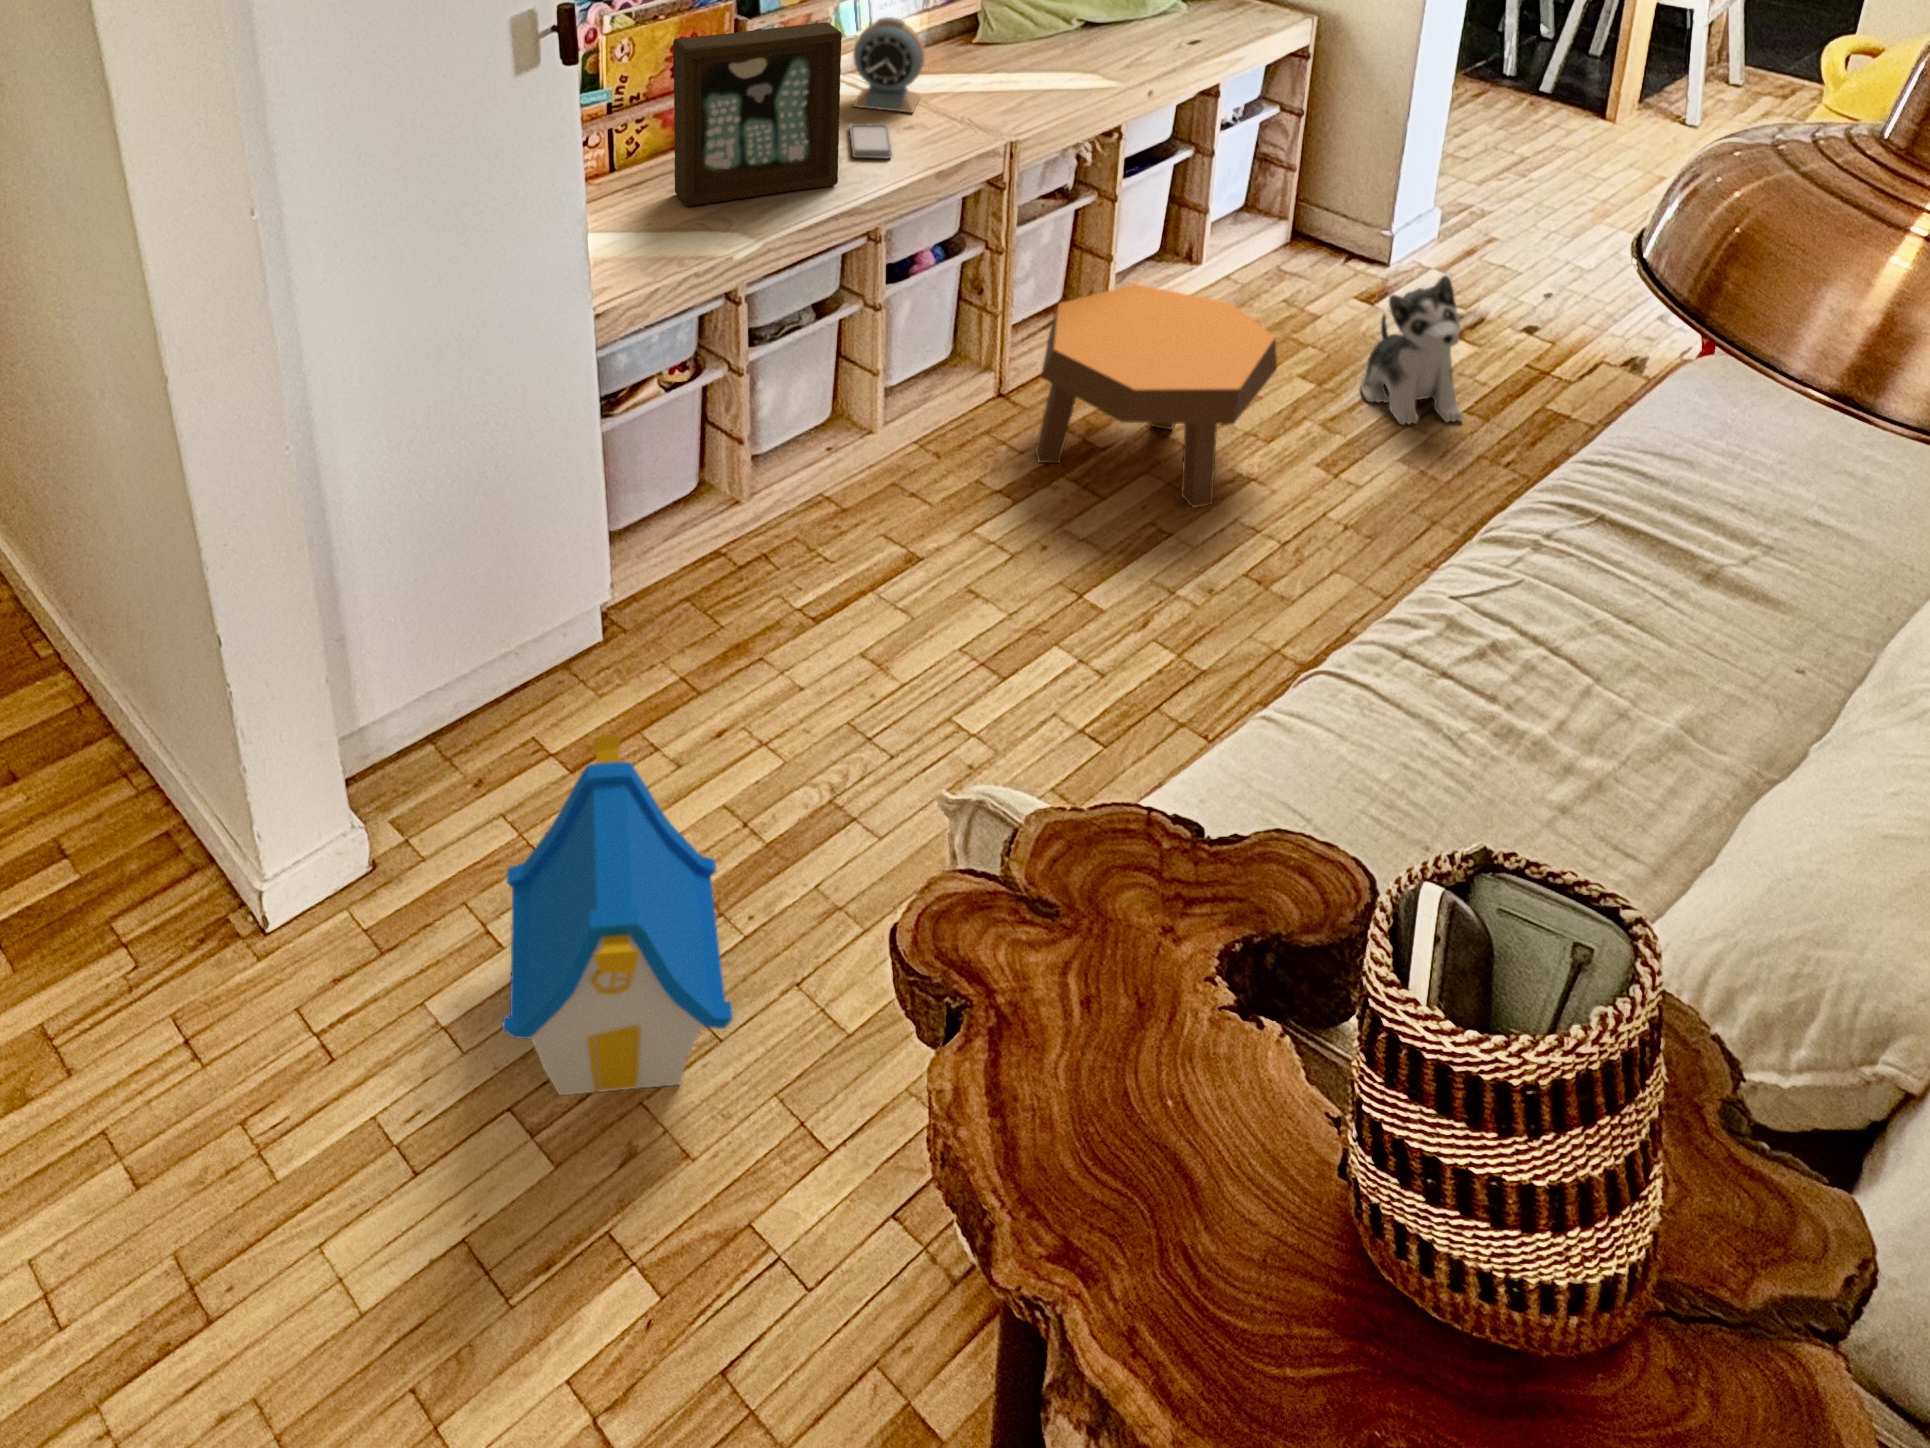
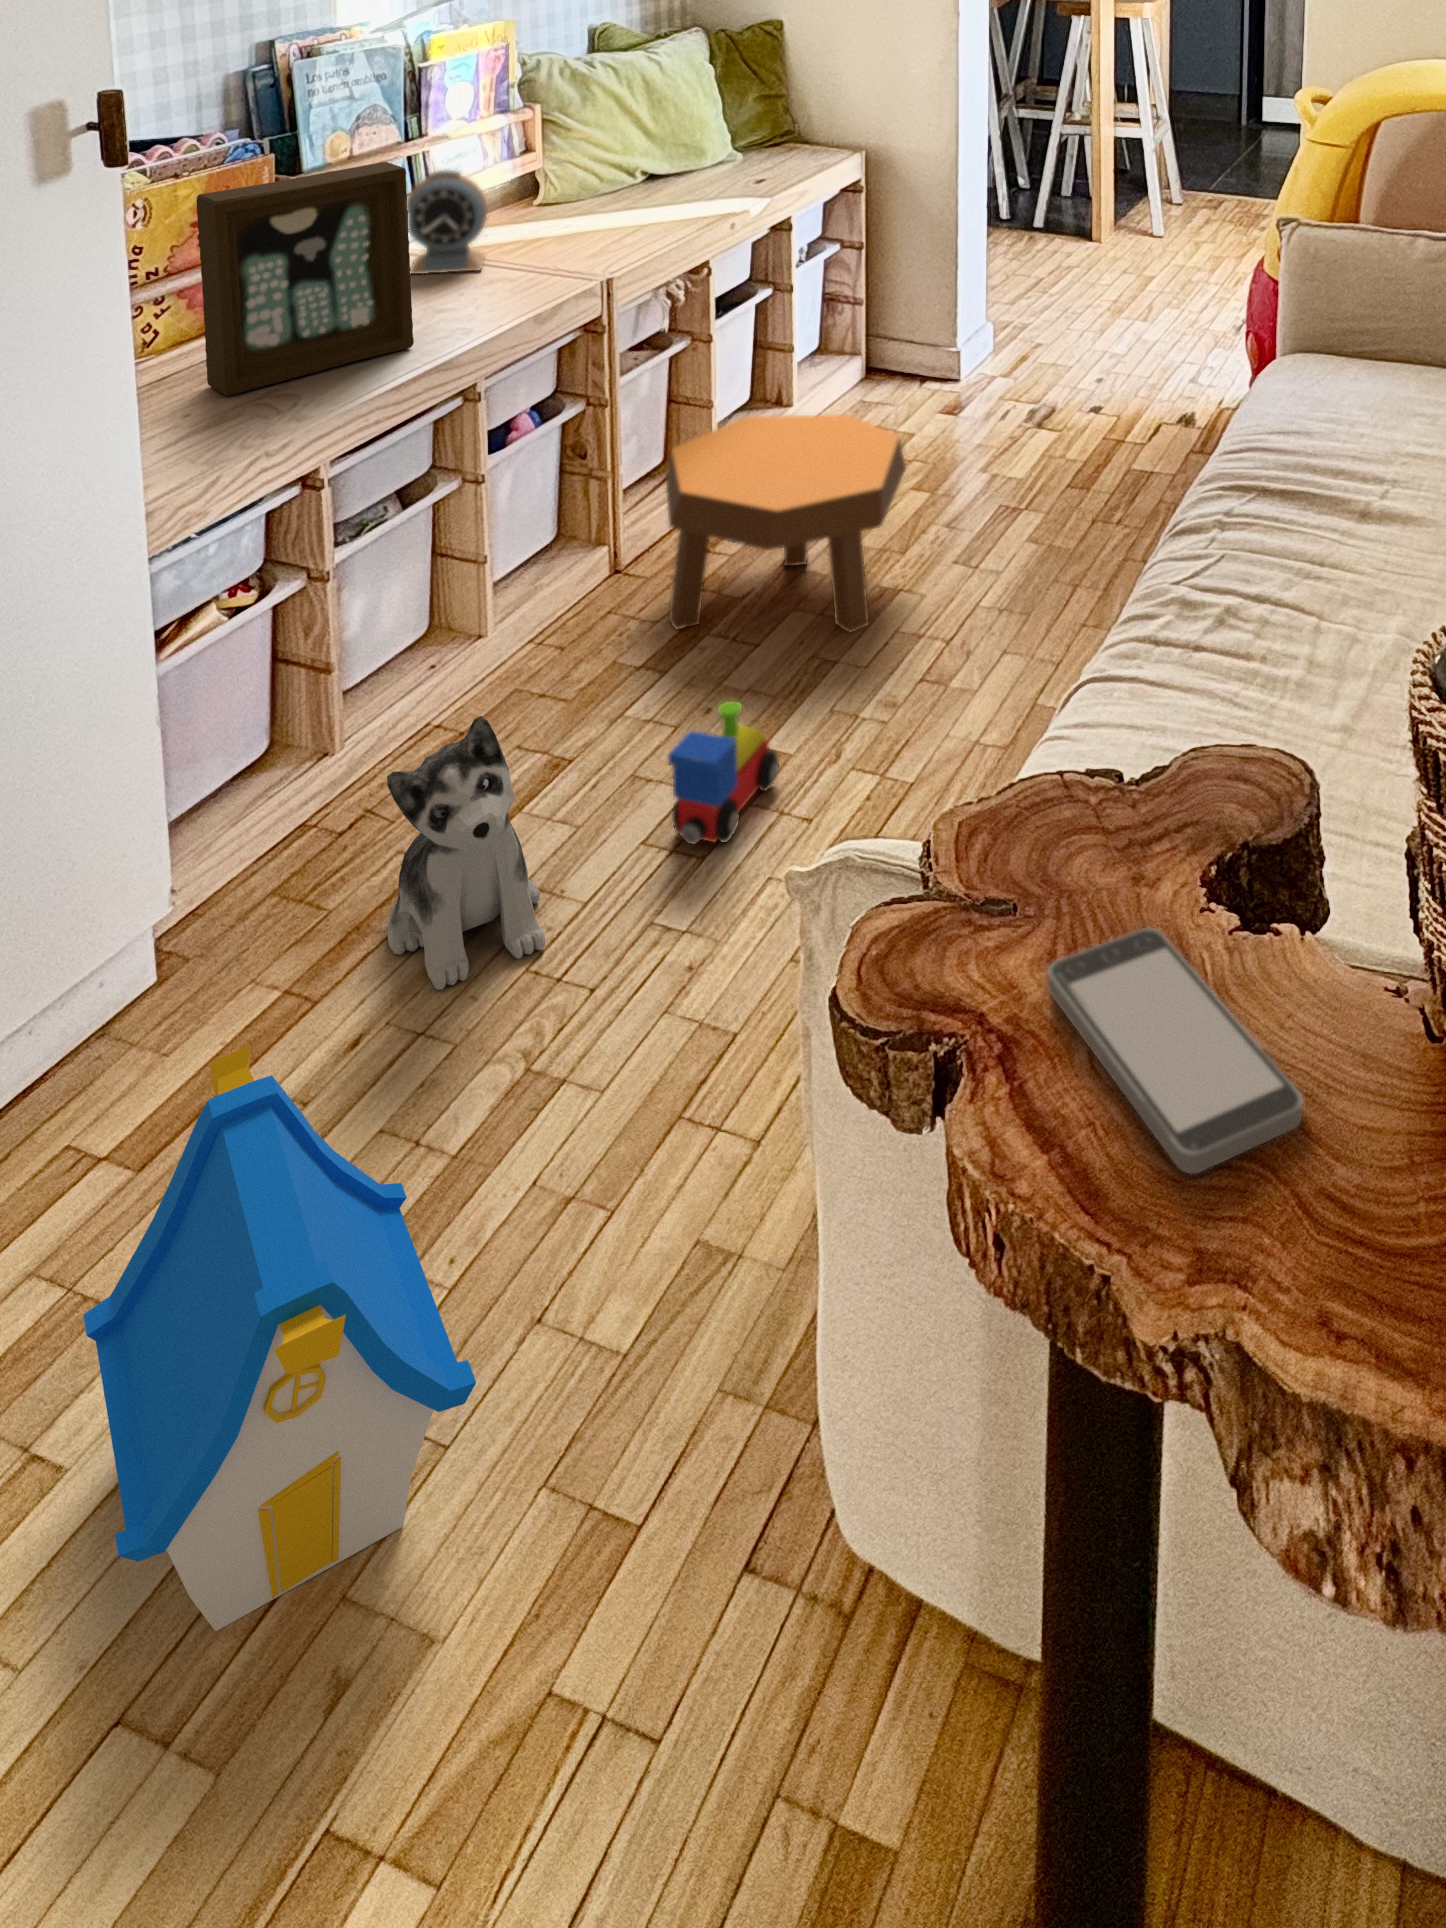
smartphone: present [850,123,892,159] -> present [1048,928,1303,1174]
plush toy: present [1361,276,1463,425] -> present [387,716,545,990]
toy train: none [988,554,1090,669] -> present [668,701,779,844]

